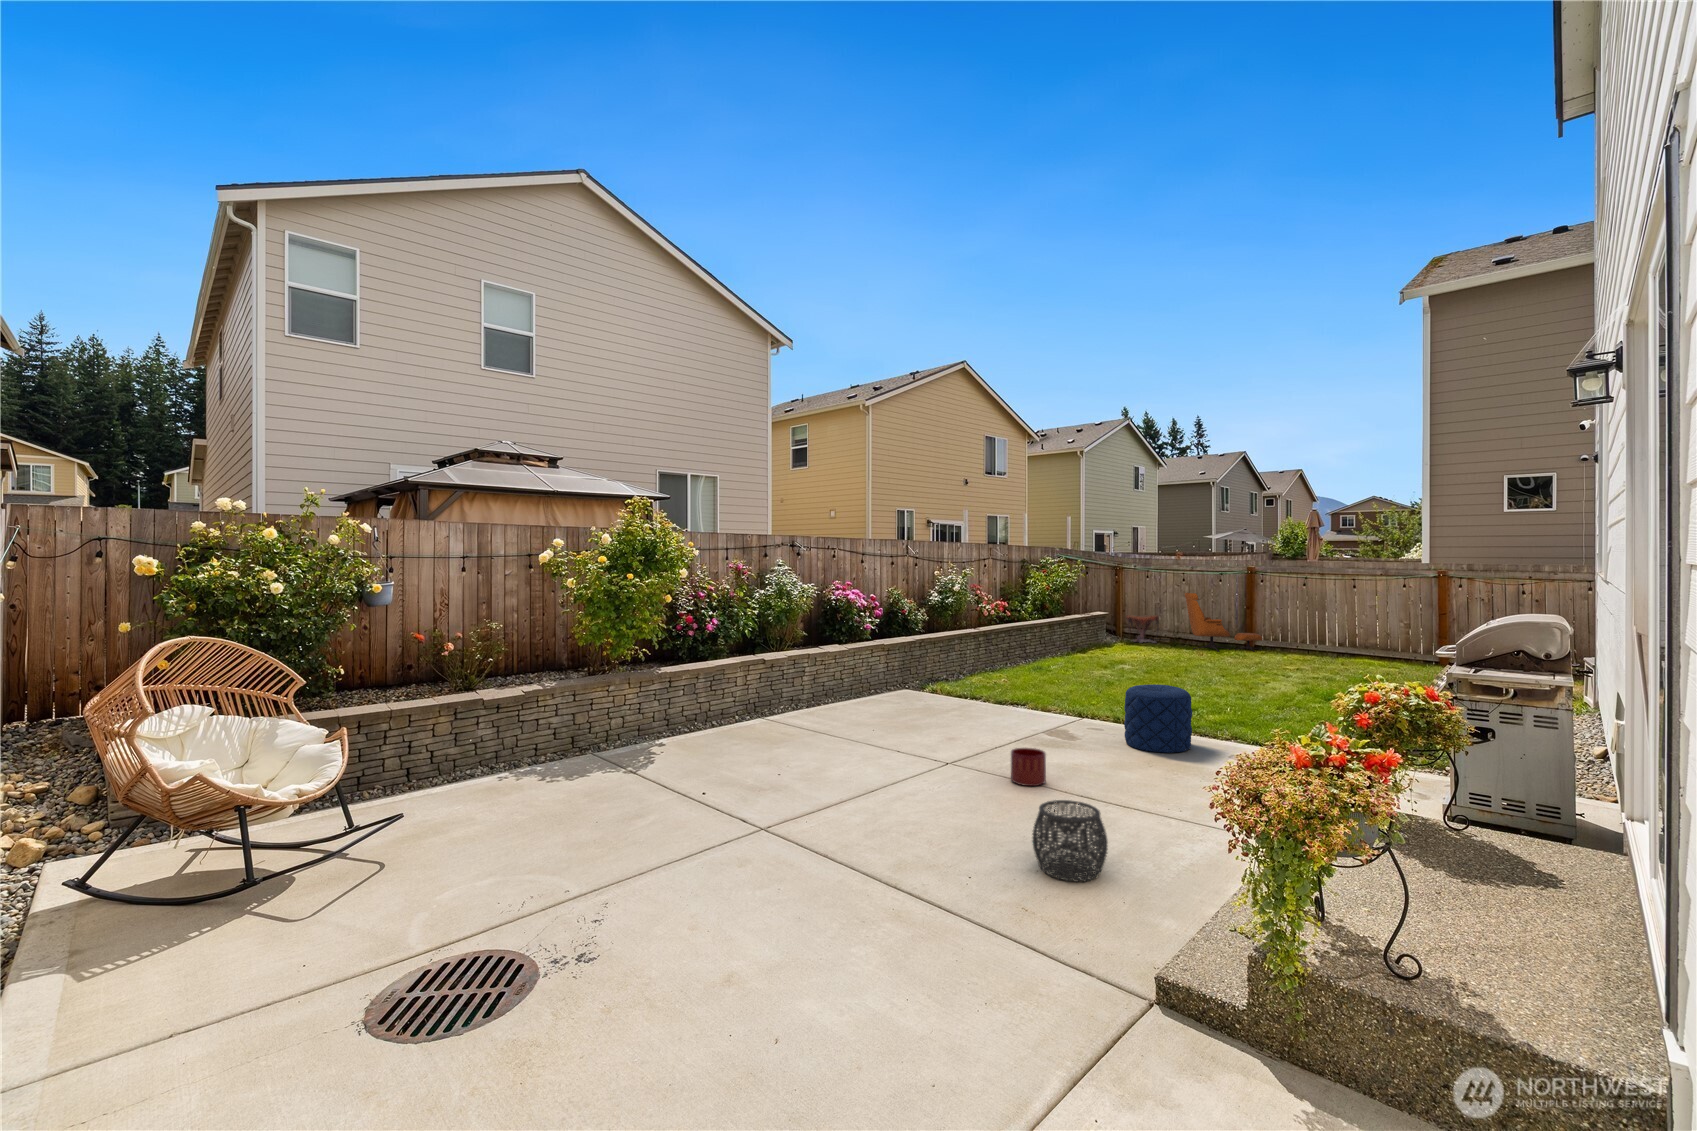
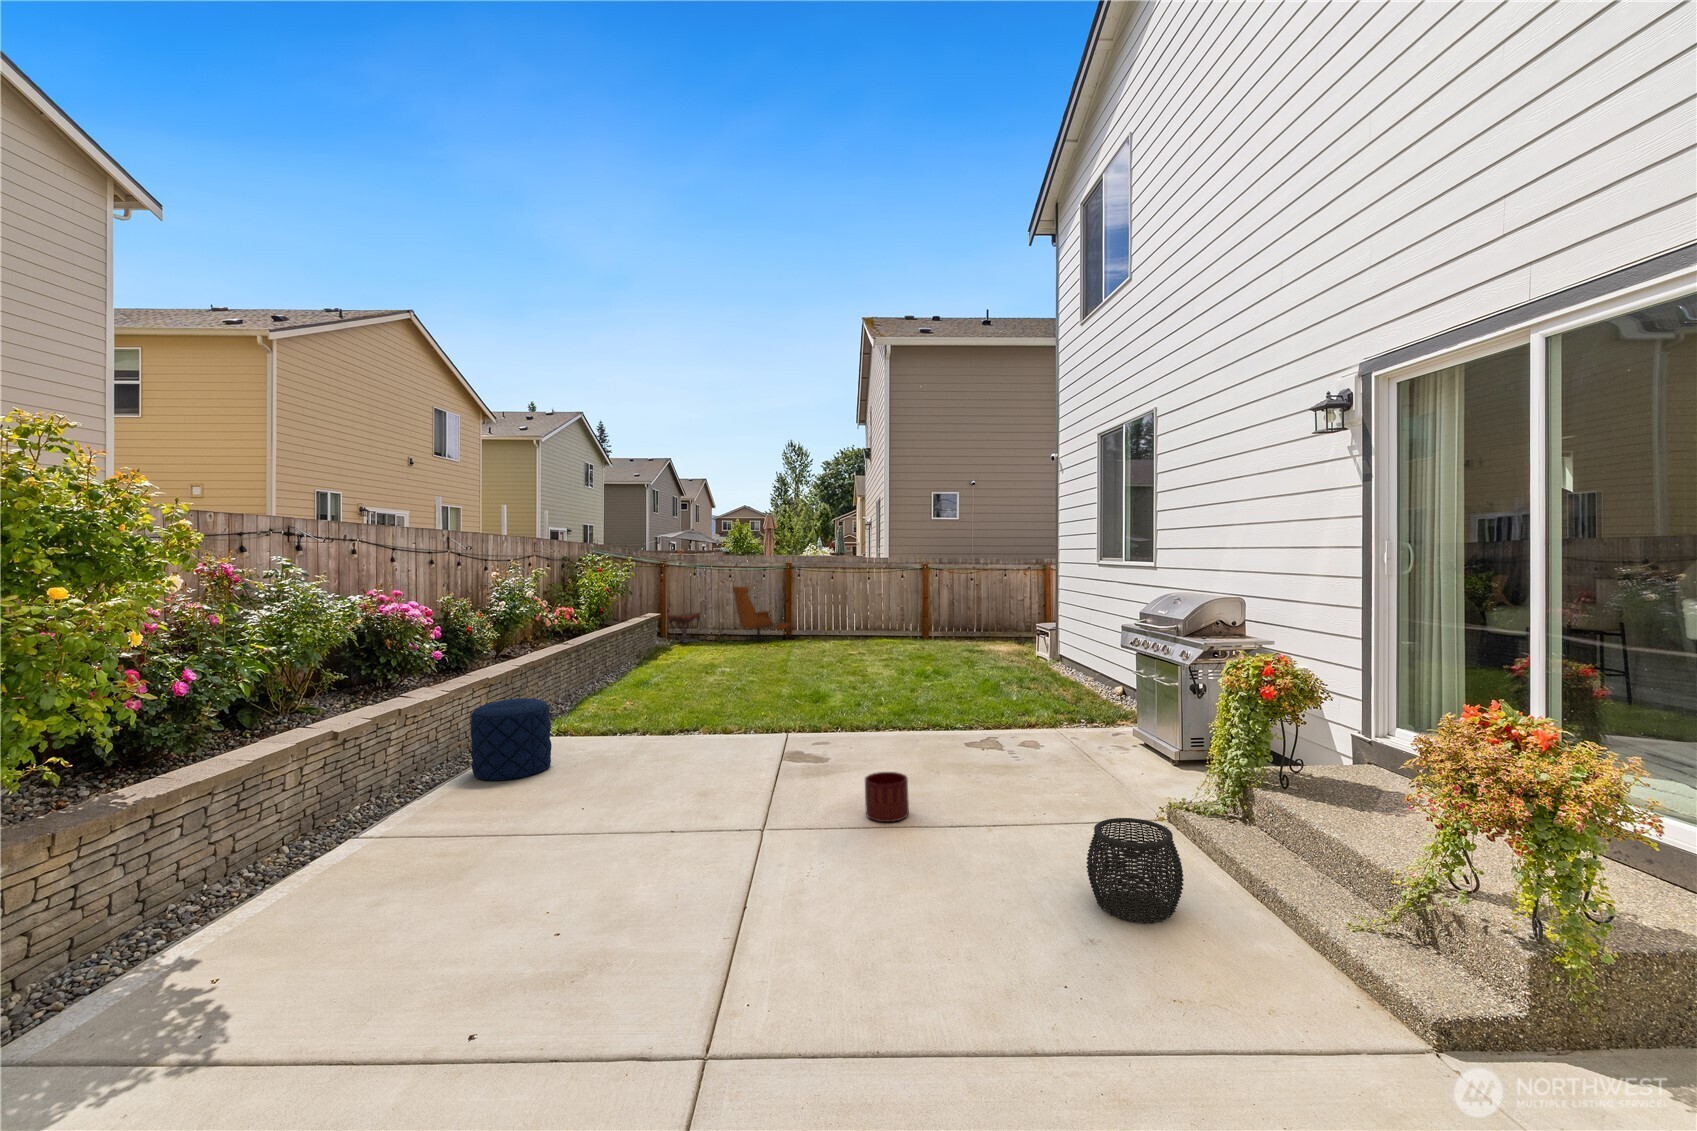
pouf: present [1124,685,1192,753] -> present [470,698,552,780]

